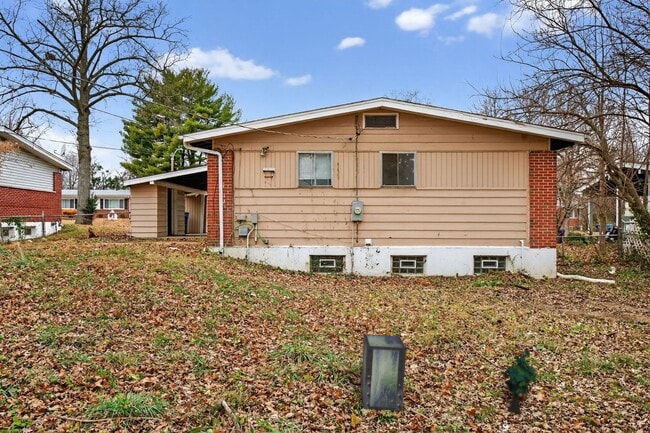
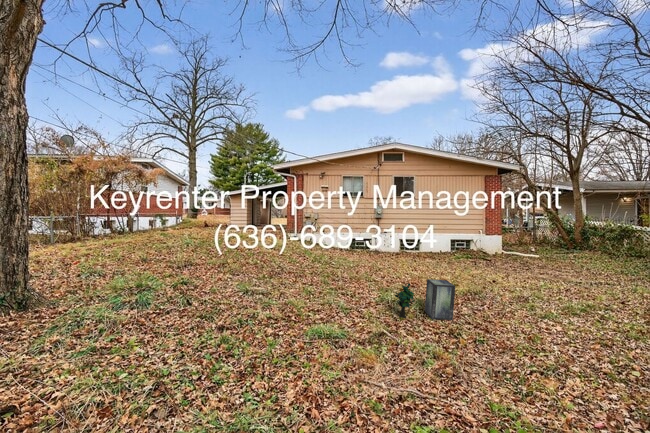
decorative plant: present [500,351,537,414] -> present [395,283,414,318]

